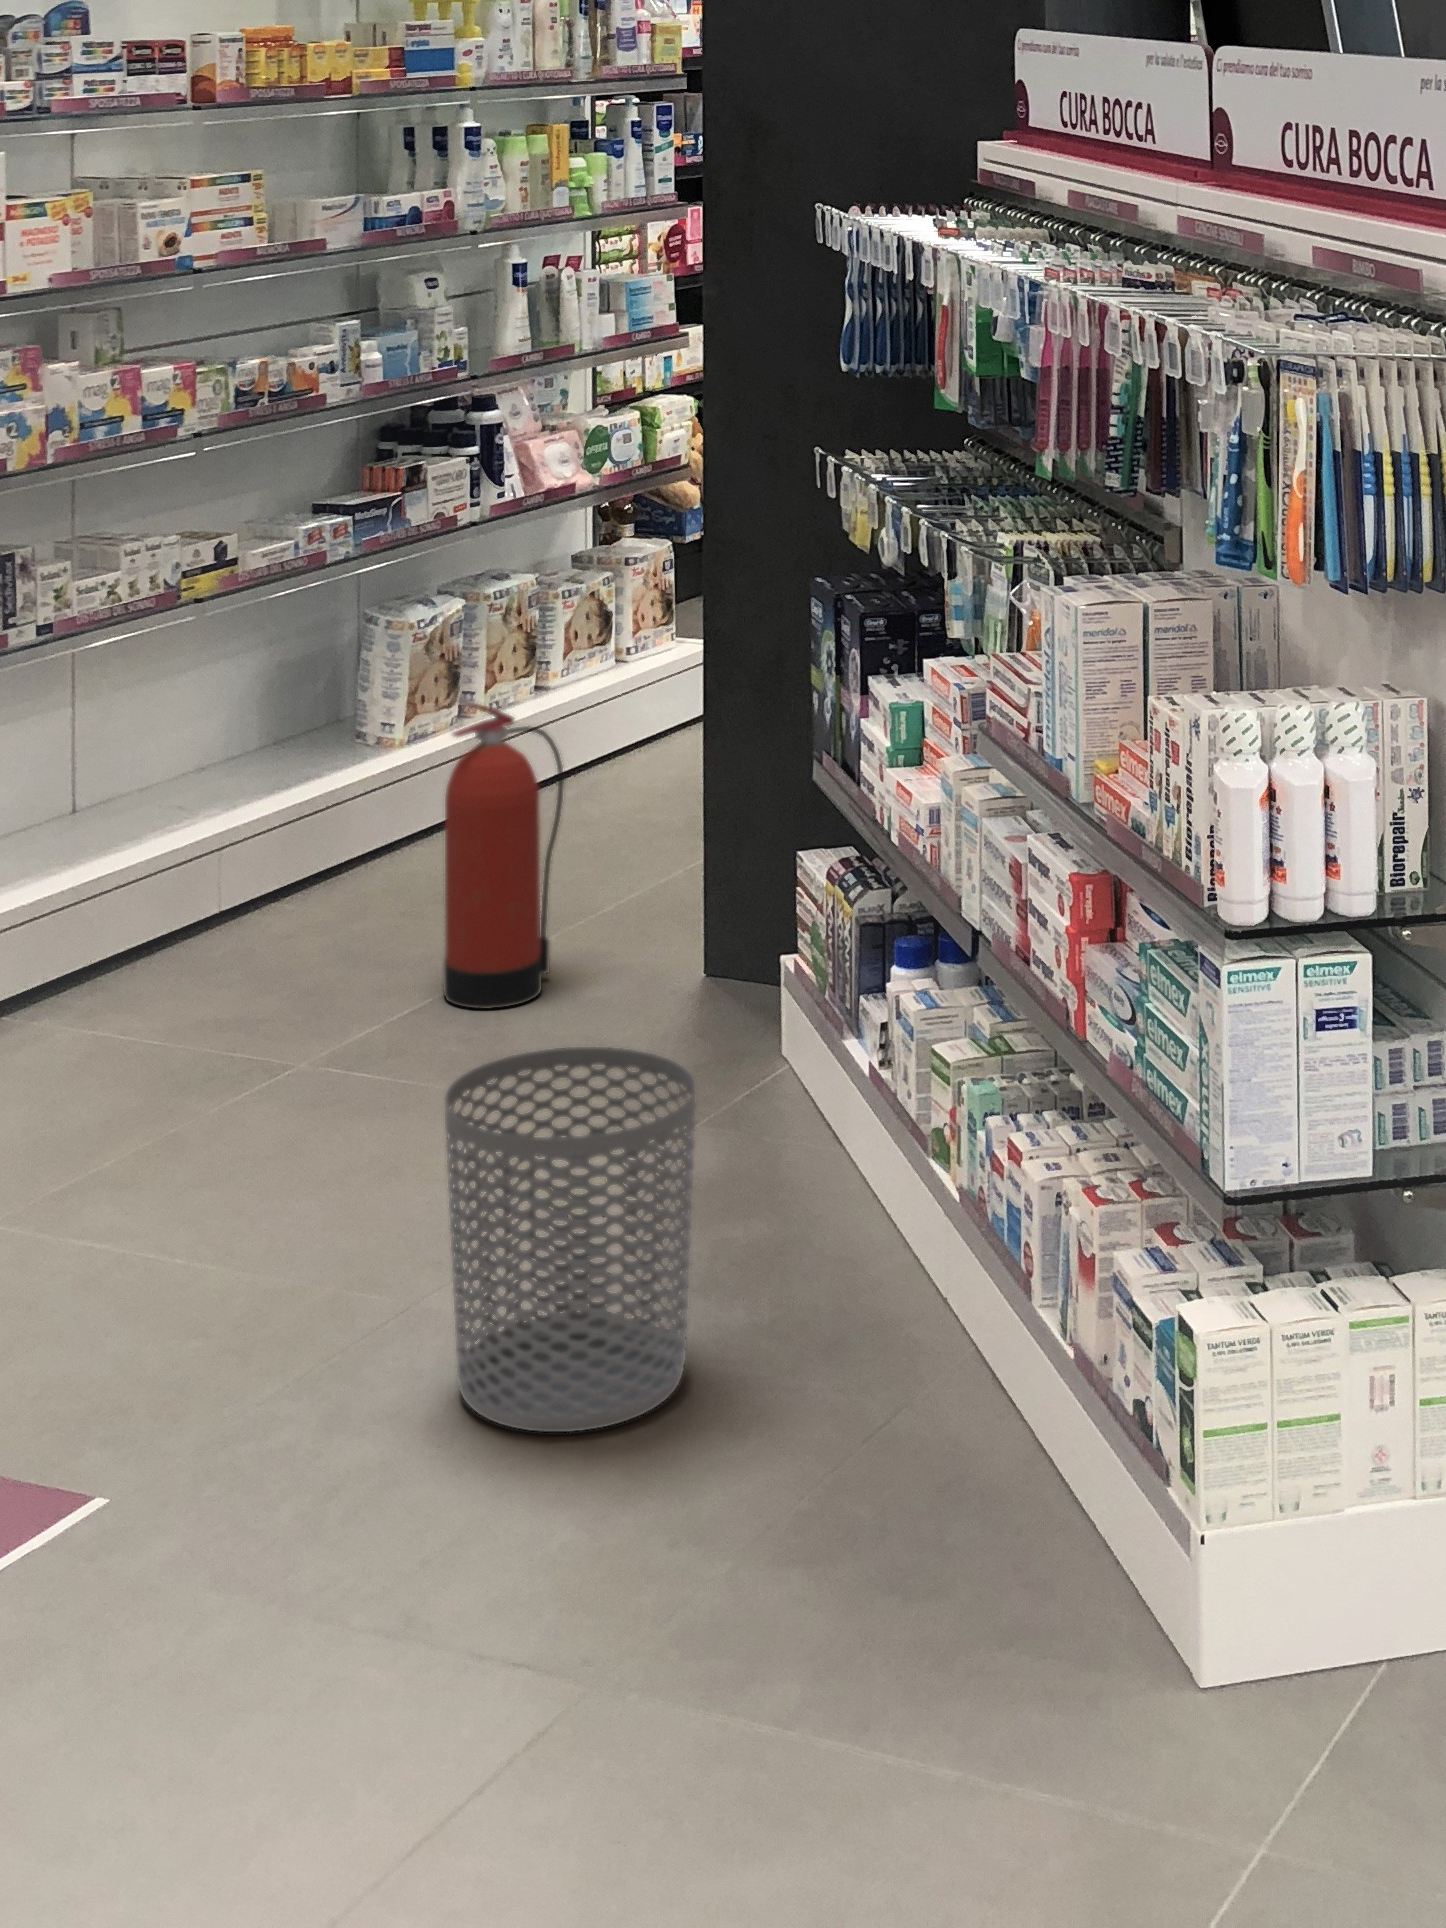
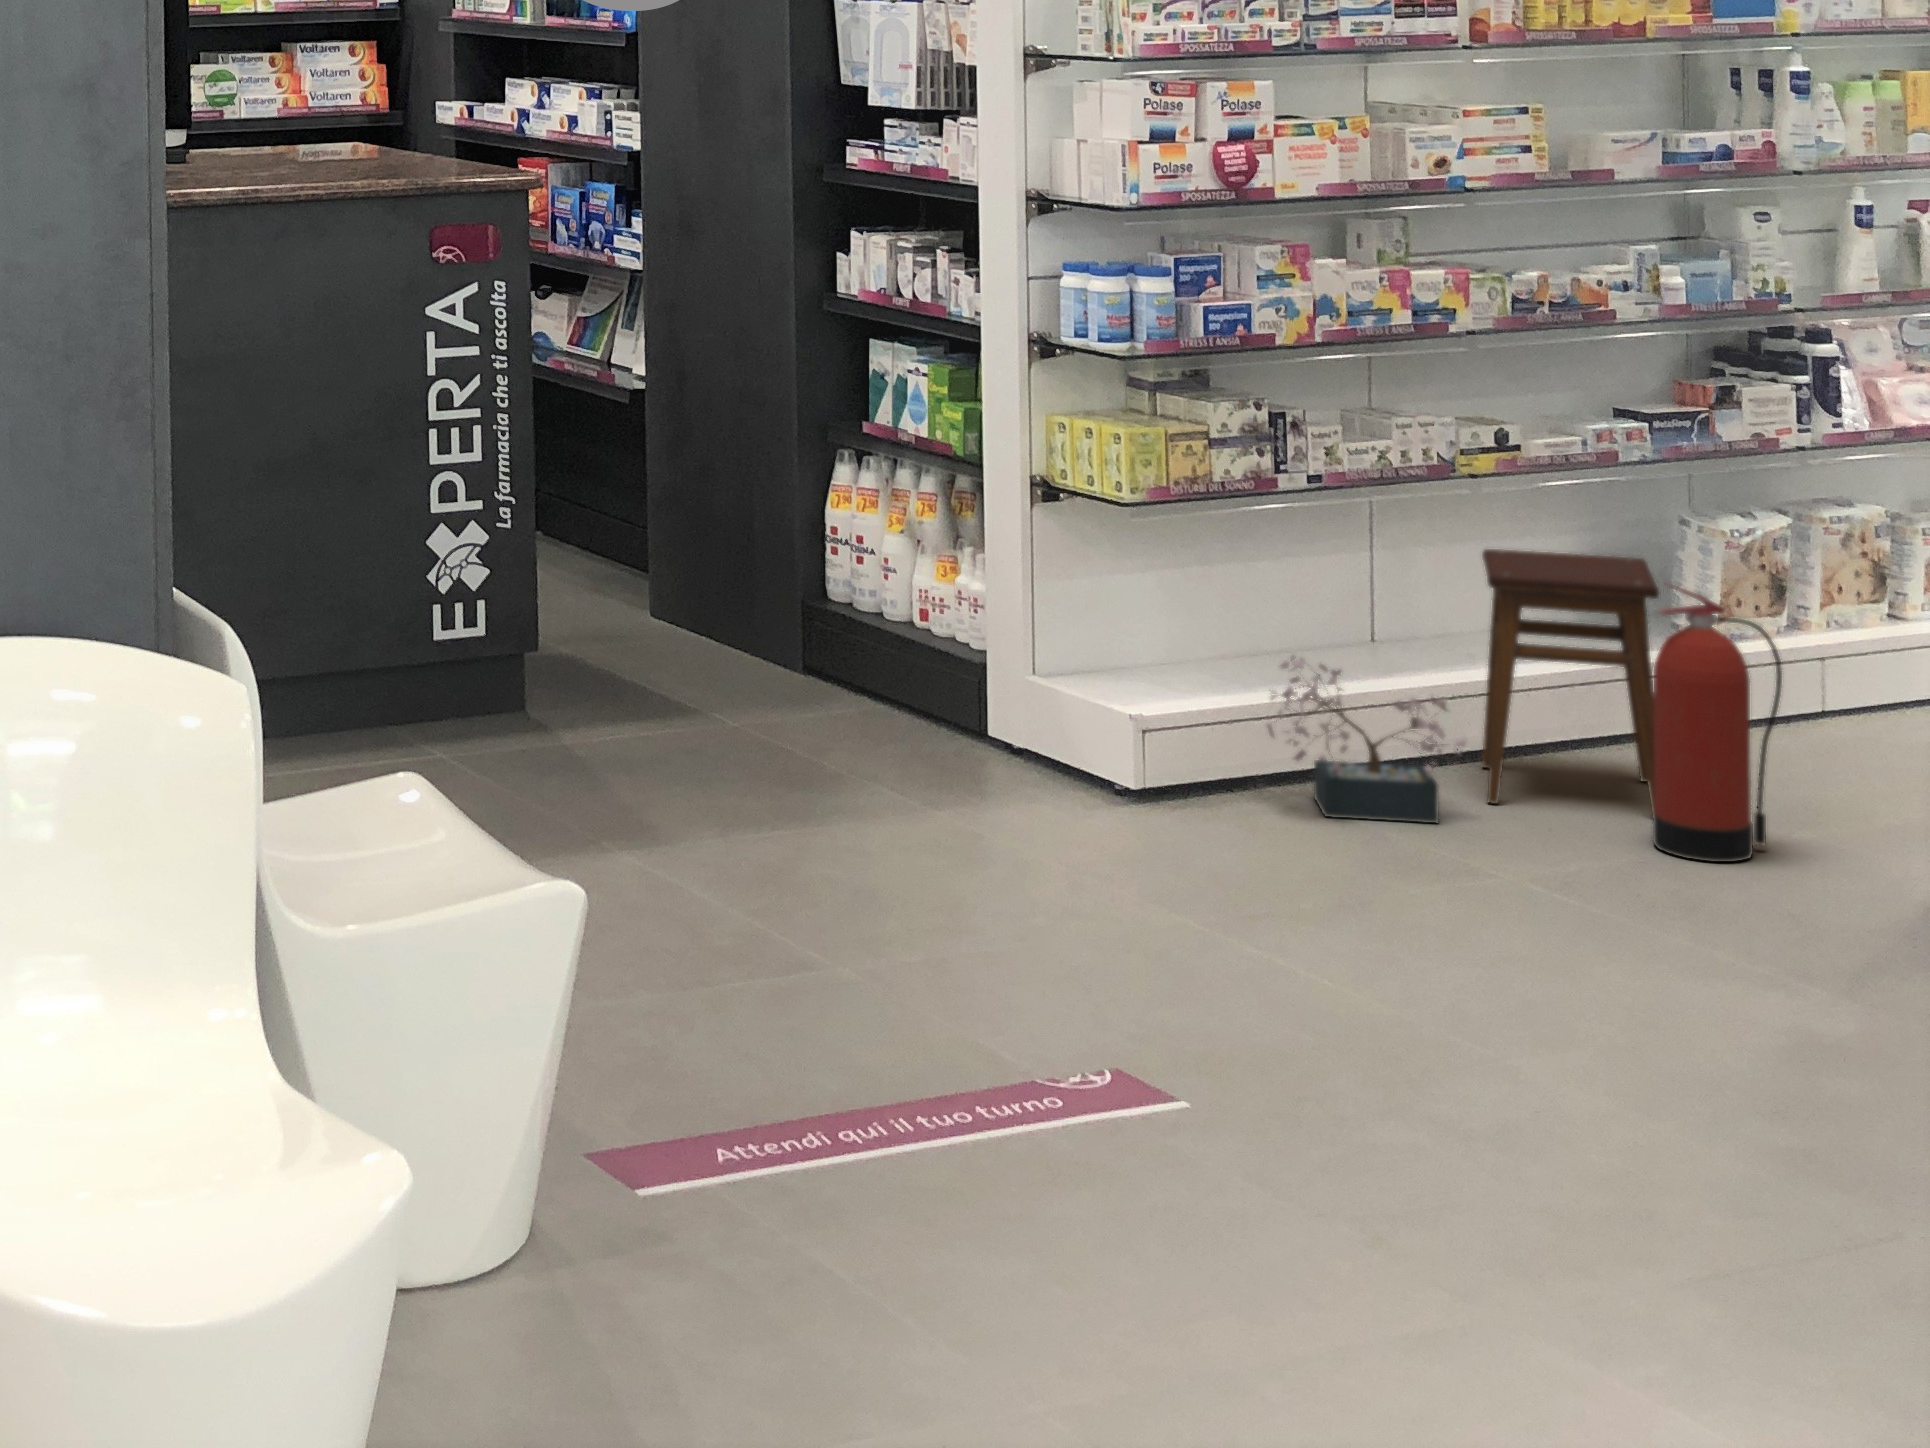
stool: none [229,669,437,987] -> present [1482,549,1659,815]
decorative plant: none [21,855,247,1053] -> present [1267,656,1466,823]
waste bin: present [445,1047,696,1432] -> none [1483,830,1710,1124]

